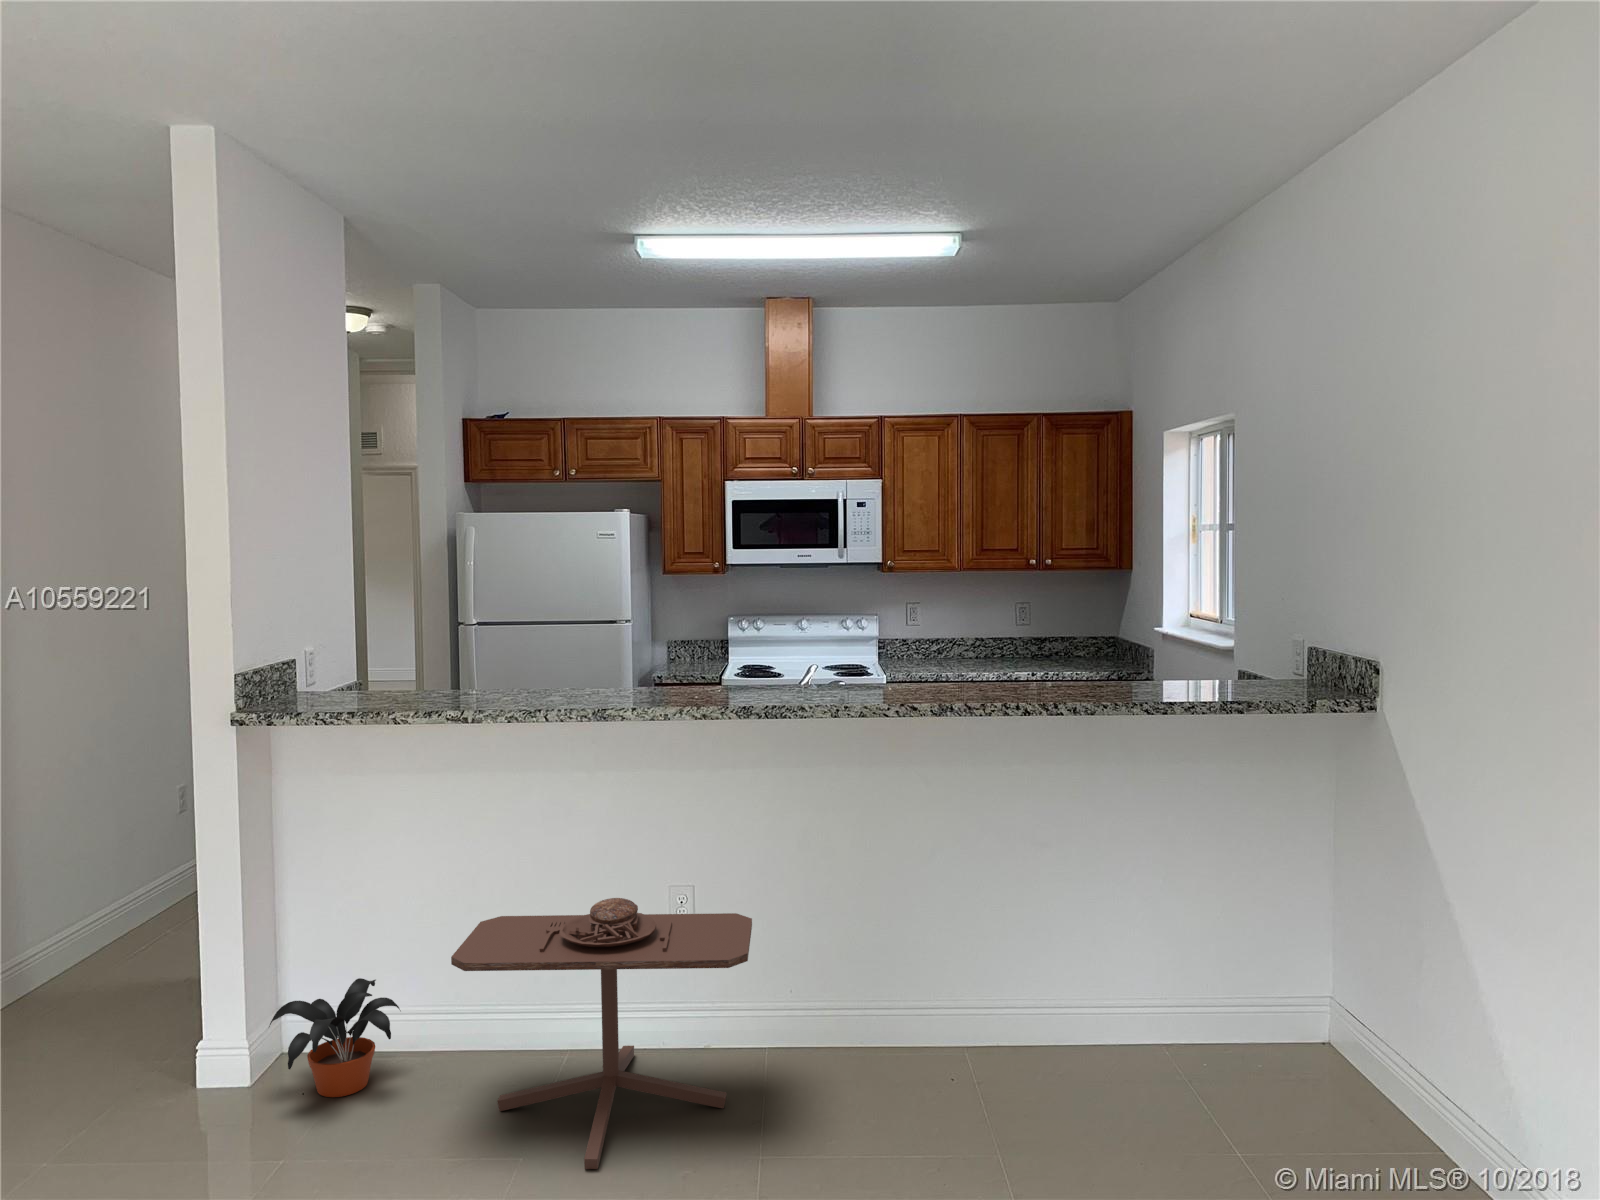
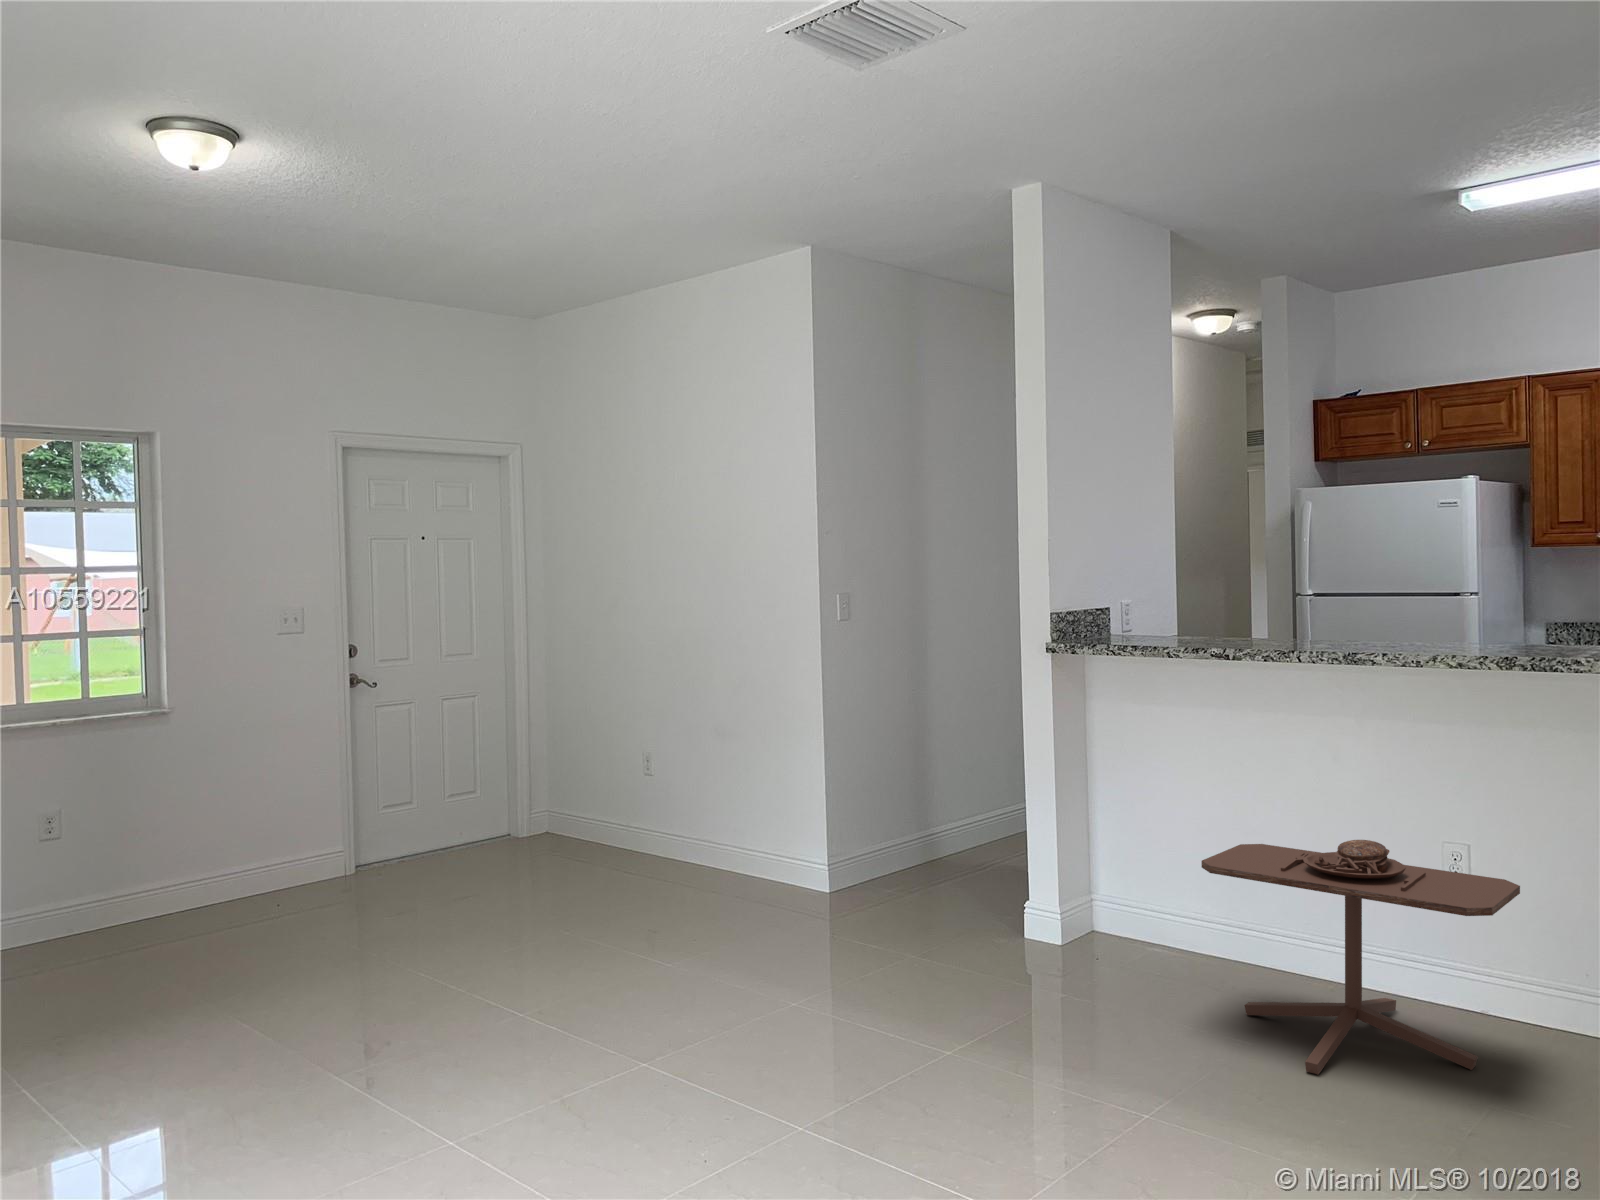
potted plant: present [269,978,400,1097] -> none [1067,882,1175,974]

